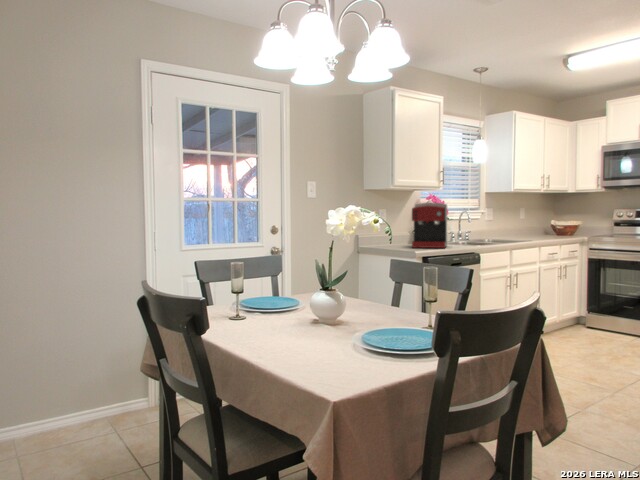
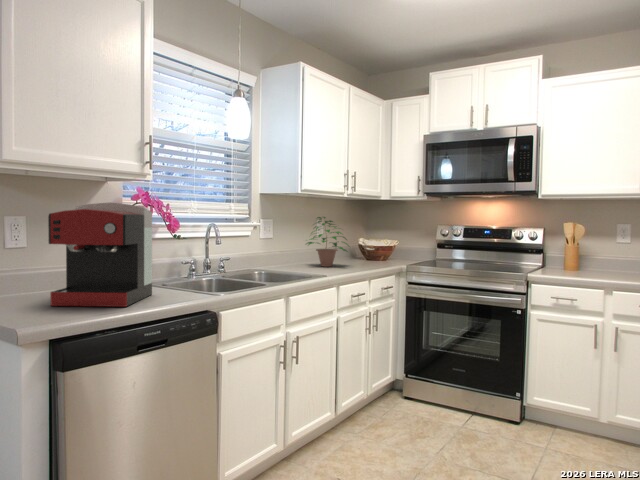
potted plant: none [513,206,547,238] -> present [307,217,348,267]

